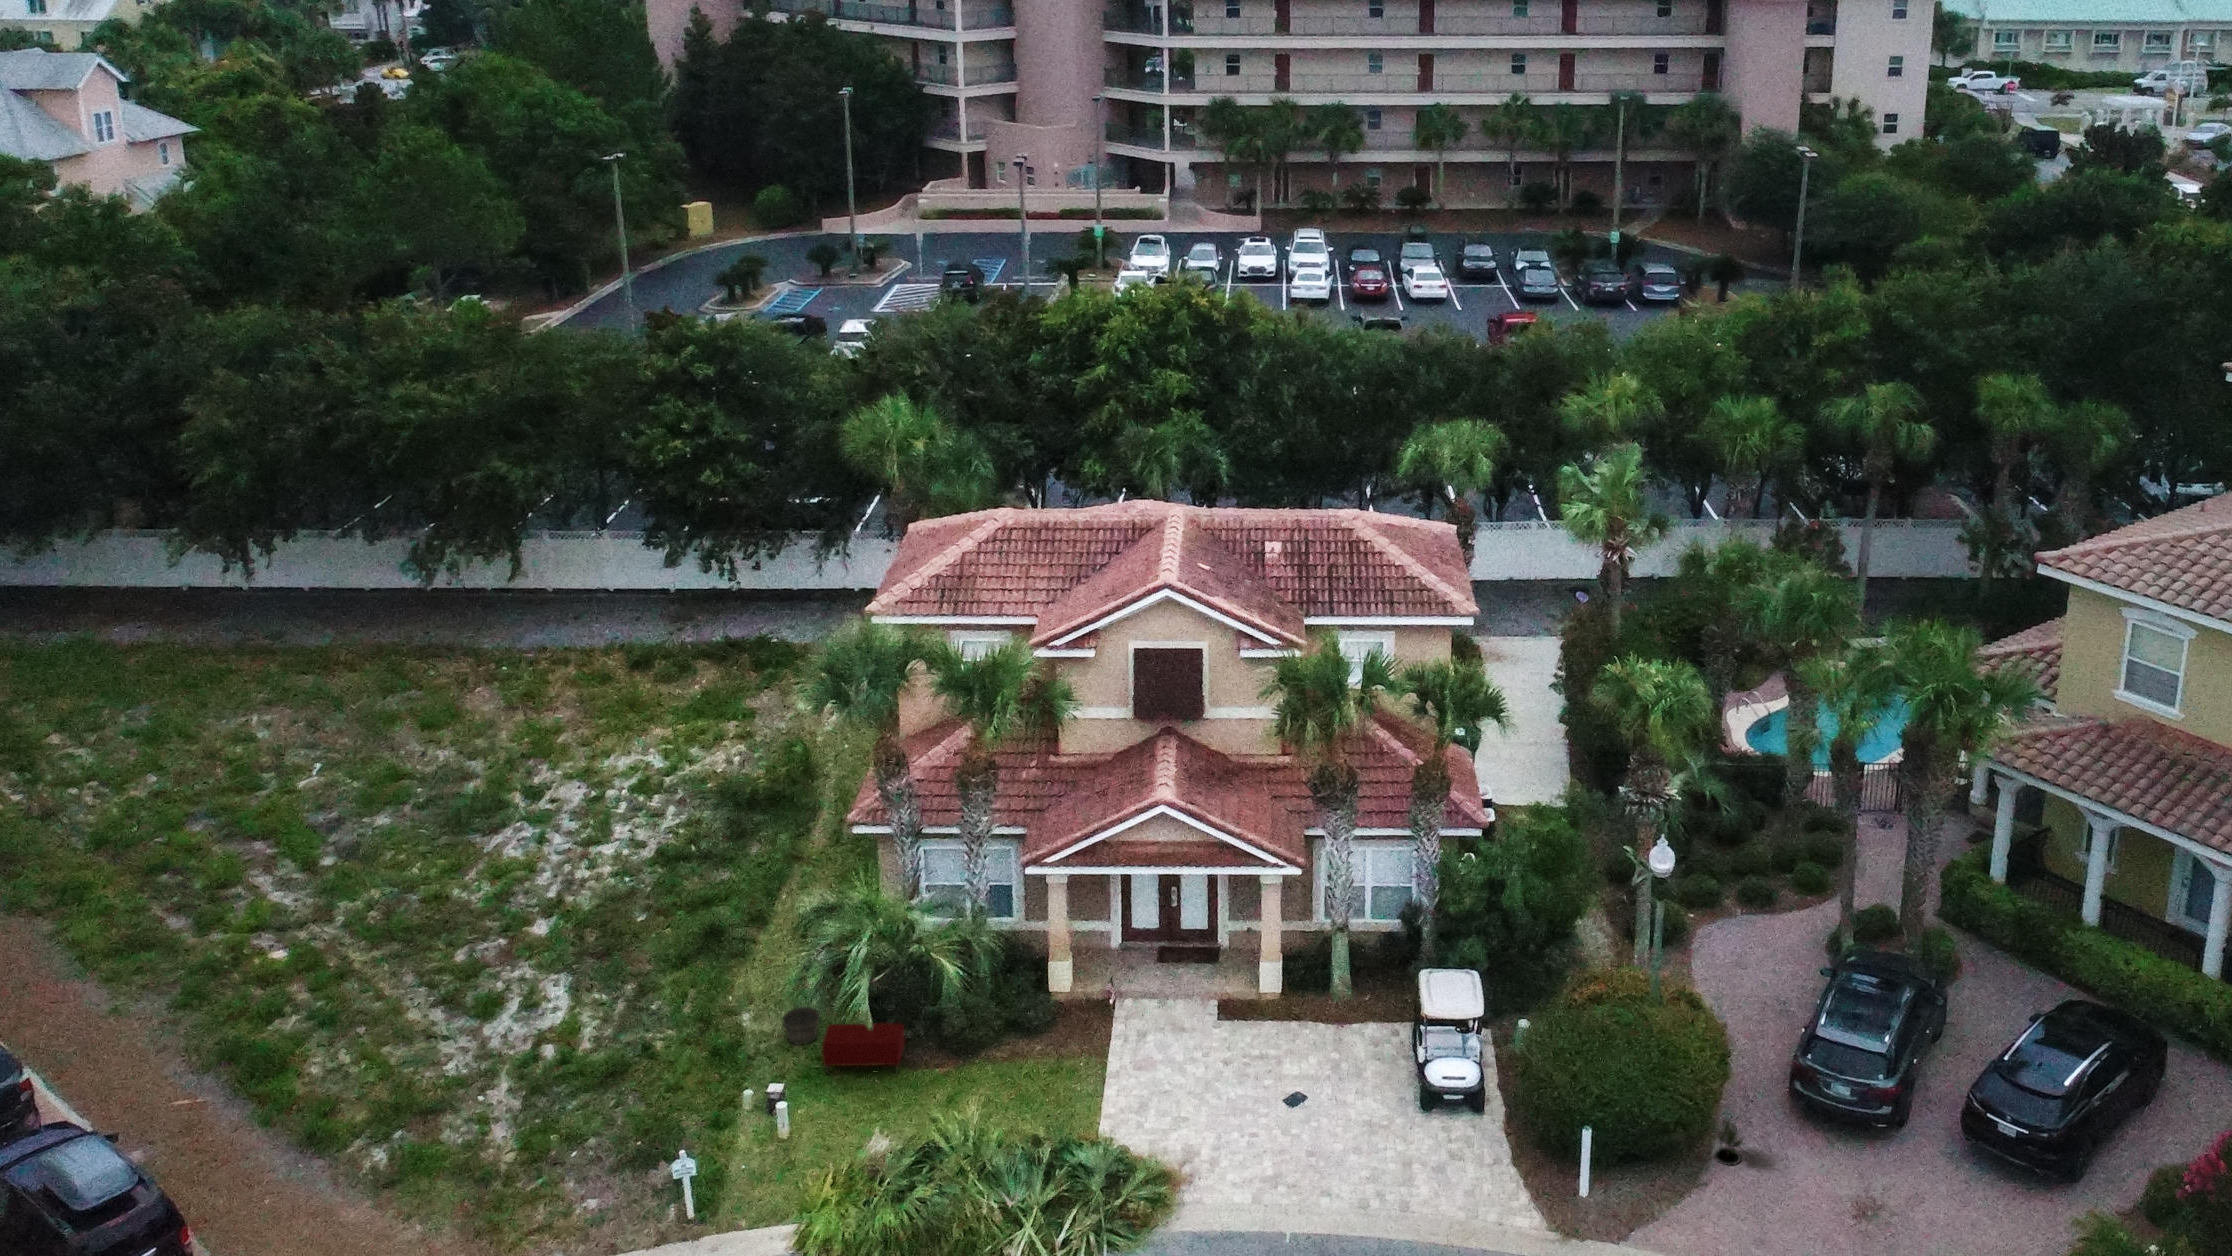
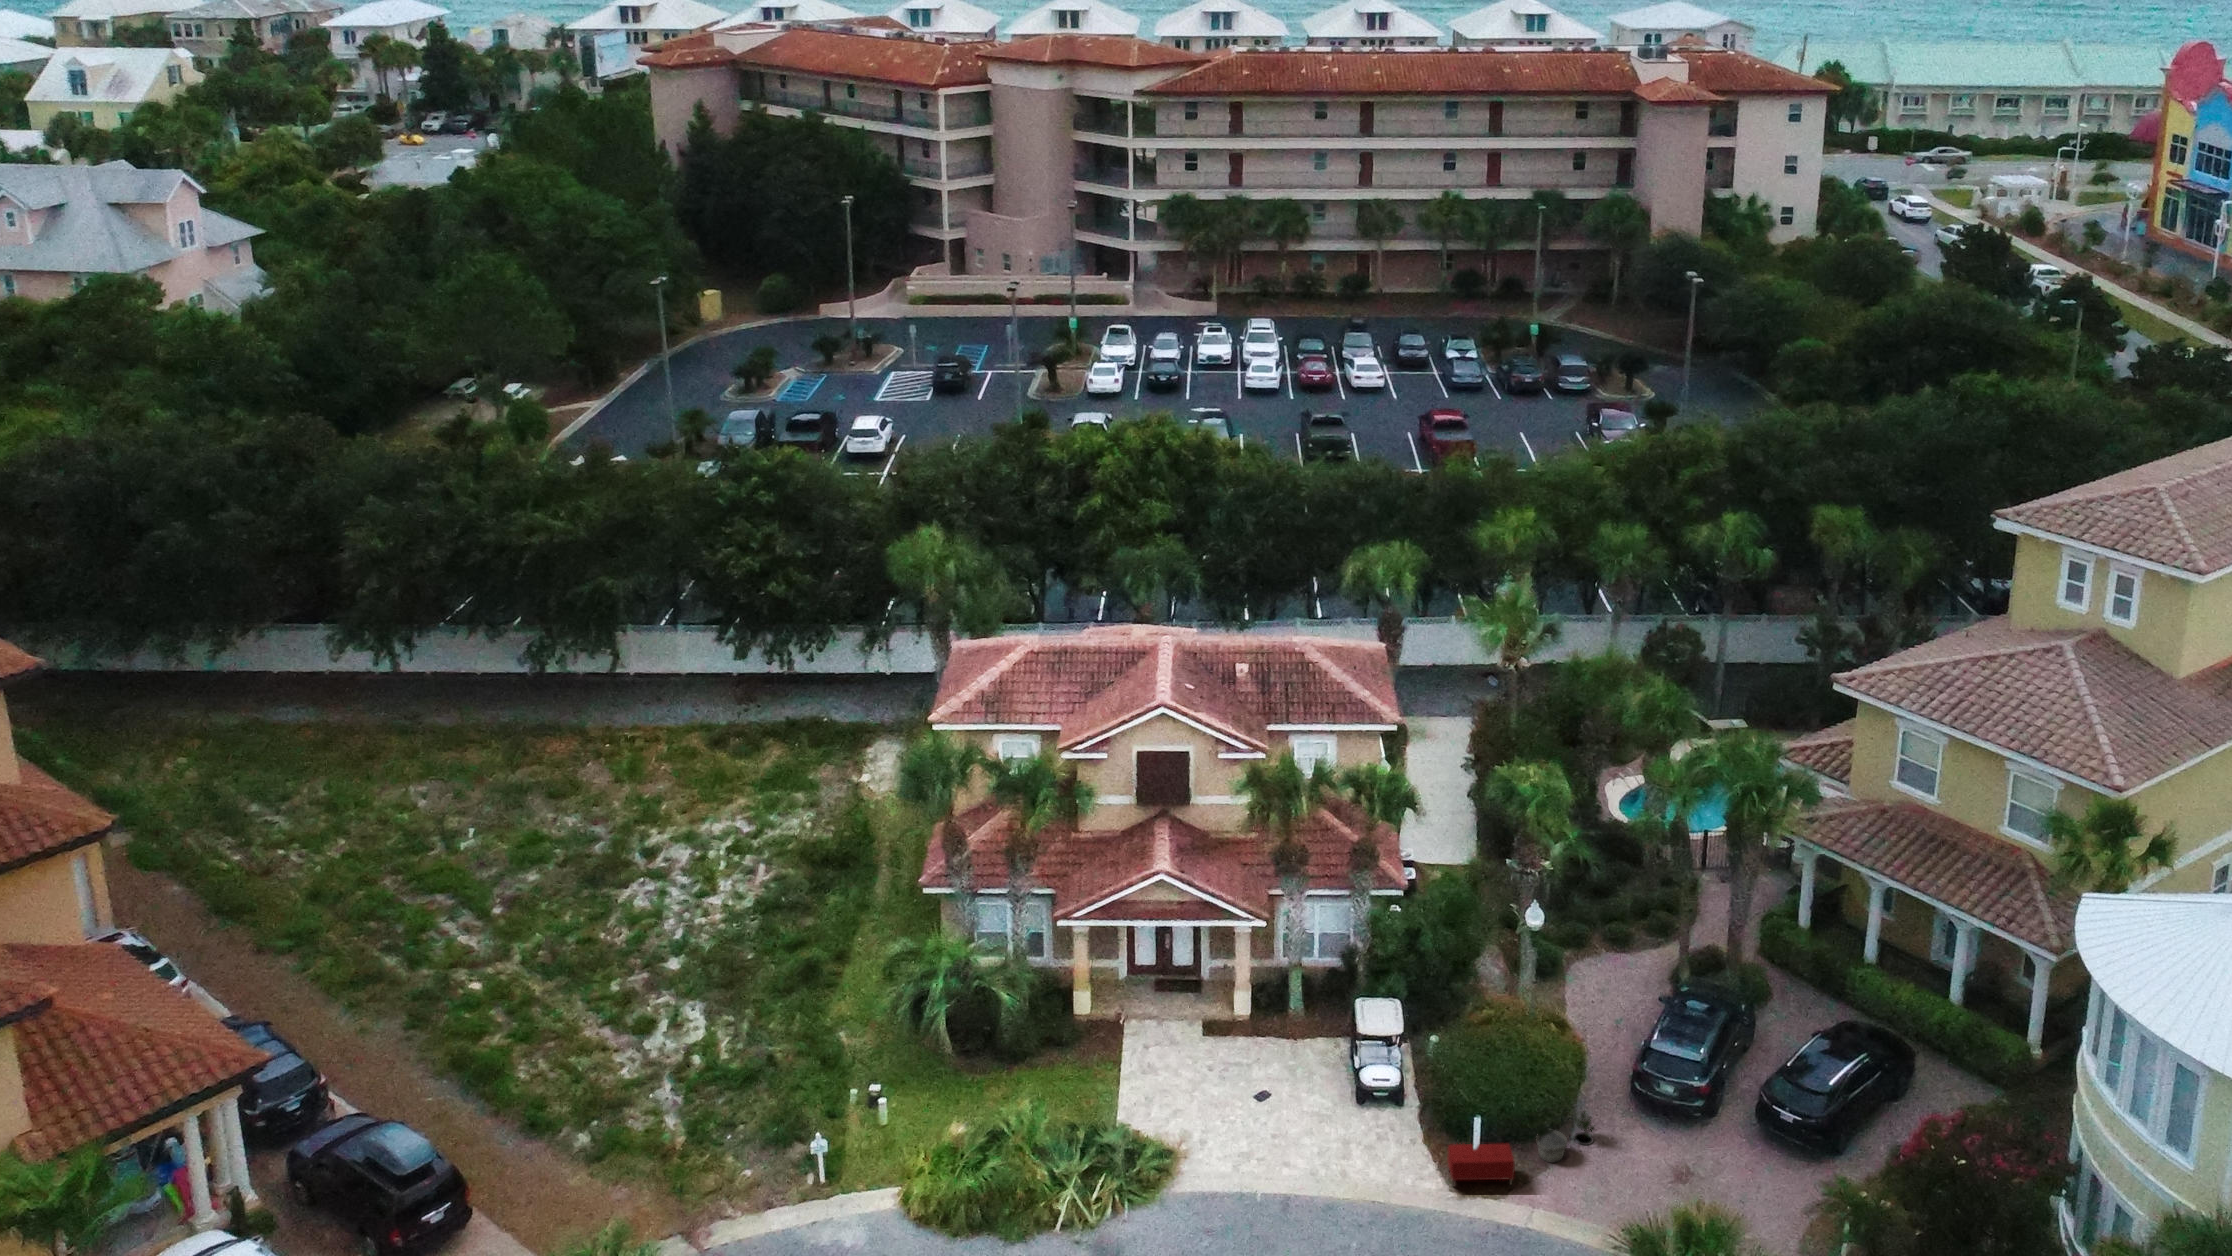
wooden bucket: present [782,1007,820,1045] -> present [1537,1130,1567,1163]
bench: present [822,1023,905,1074] -> present [1447,1144,1515,1186]

